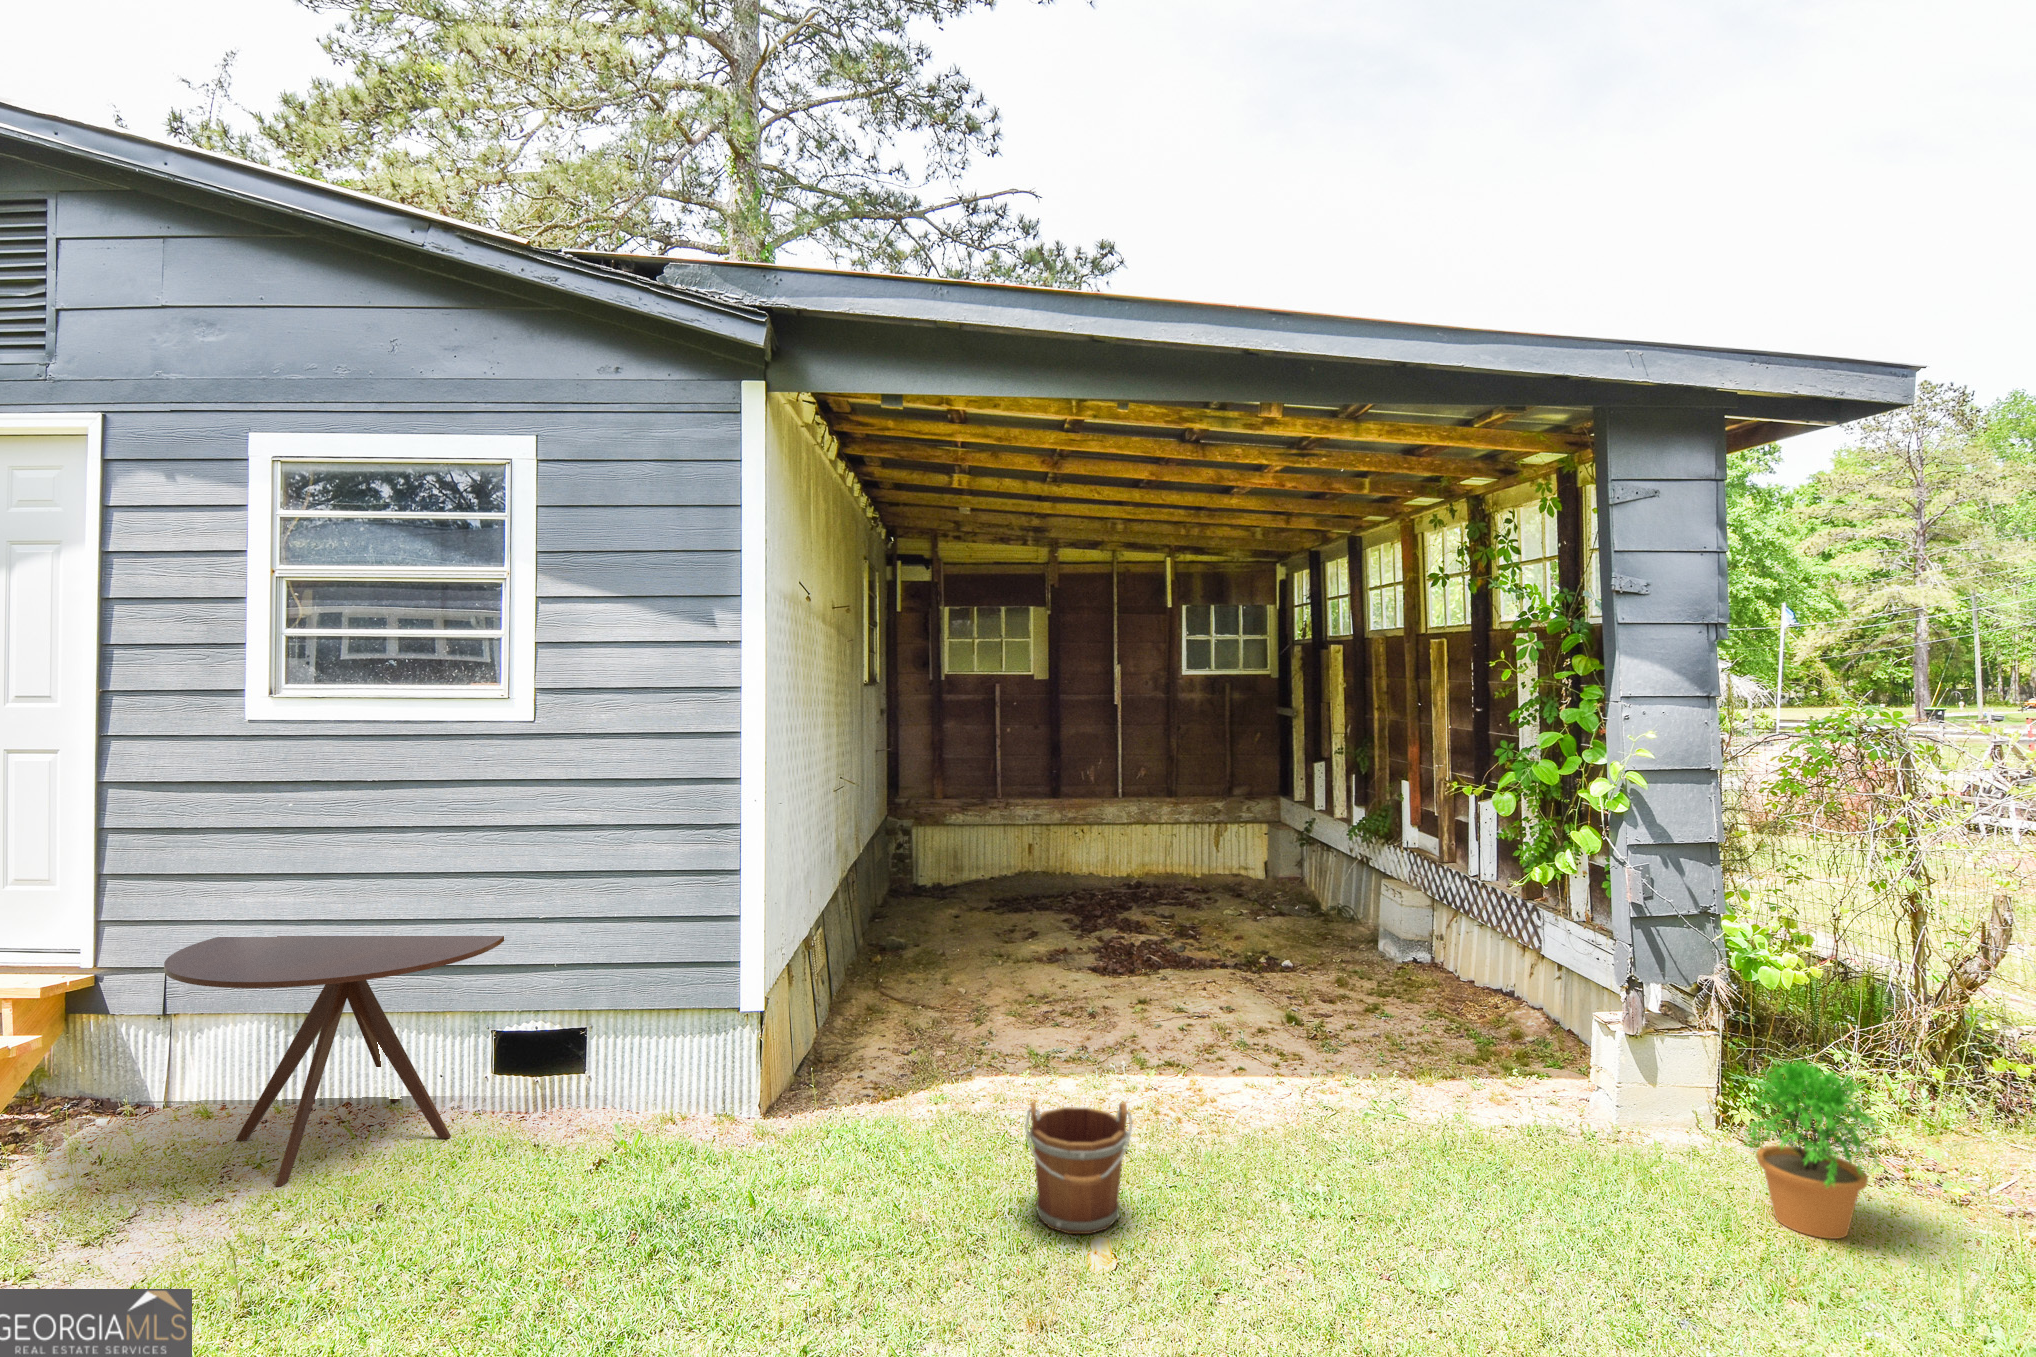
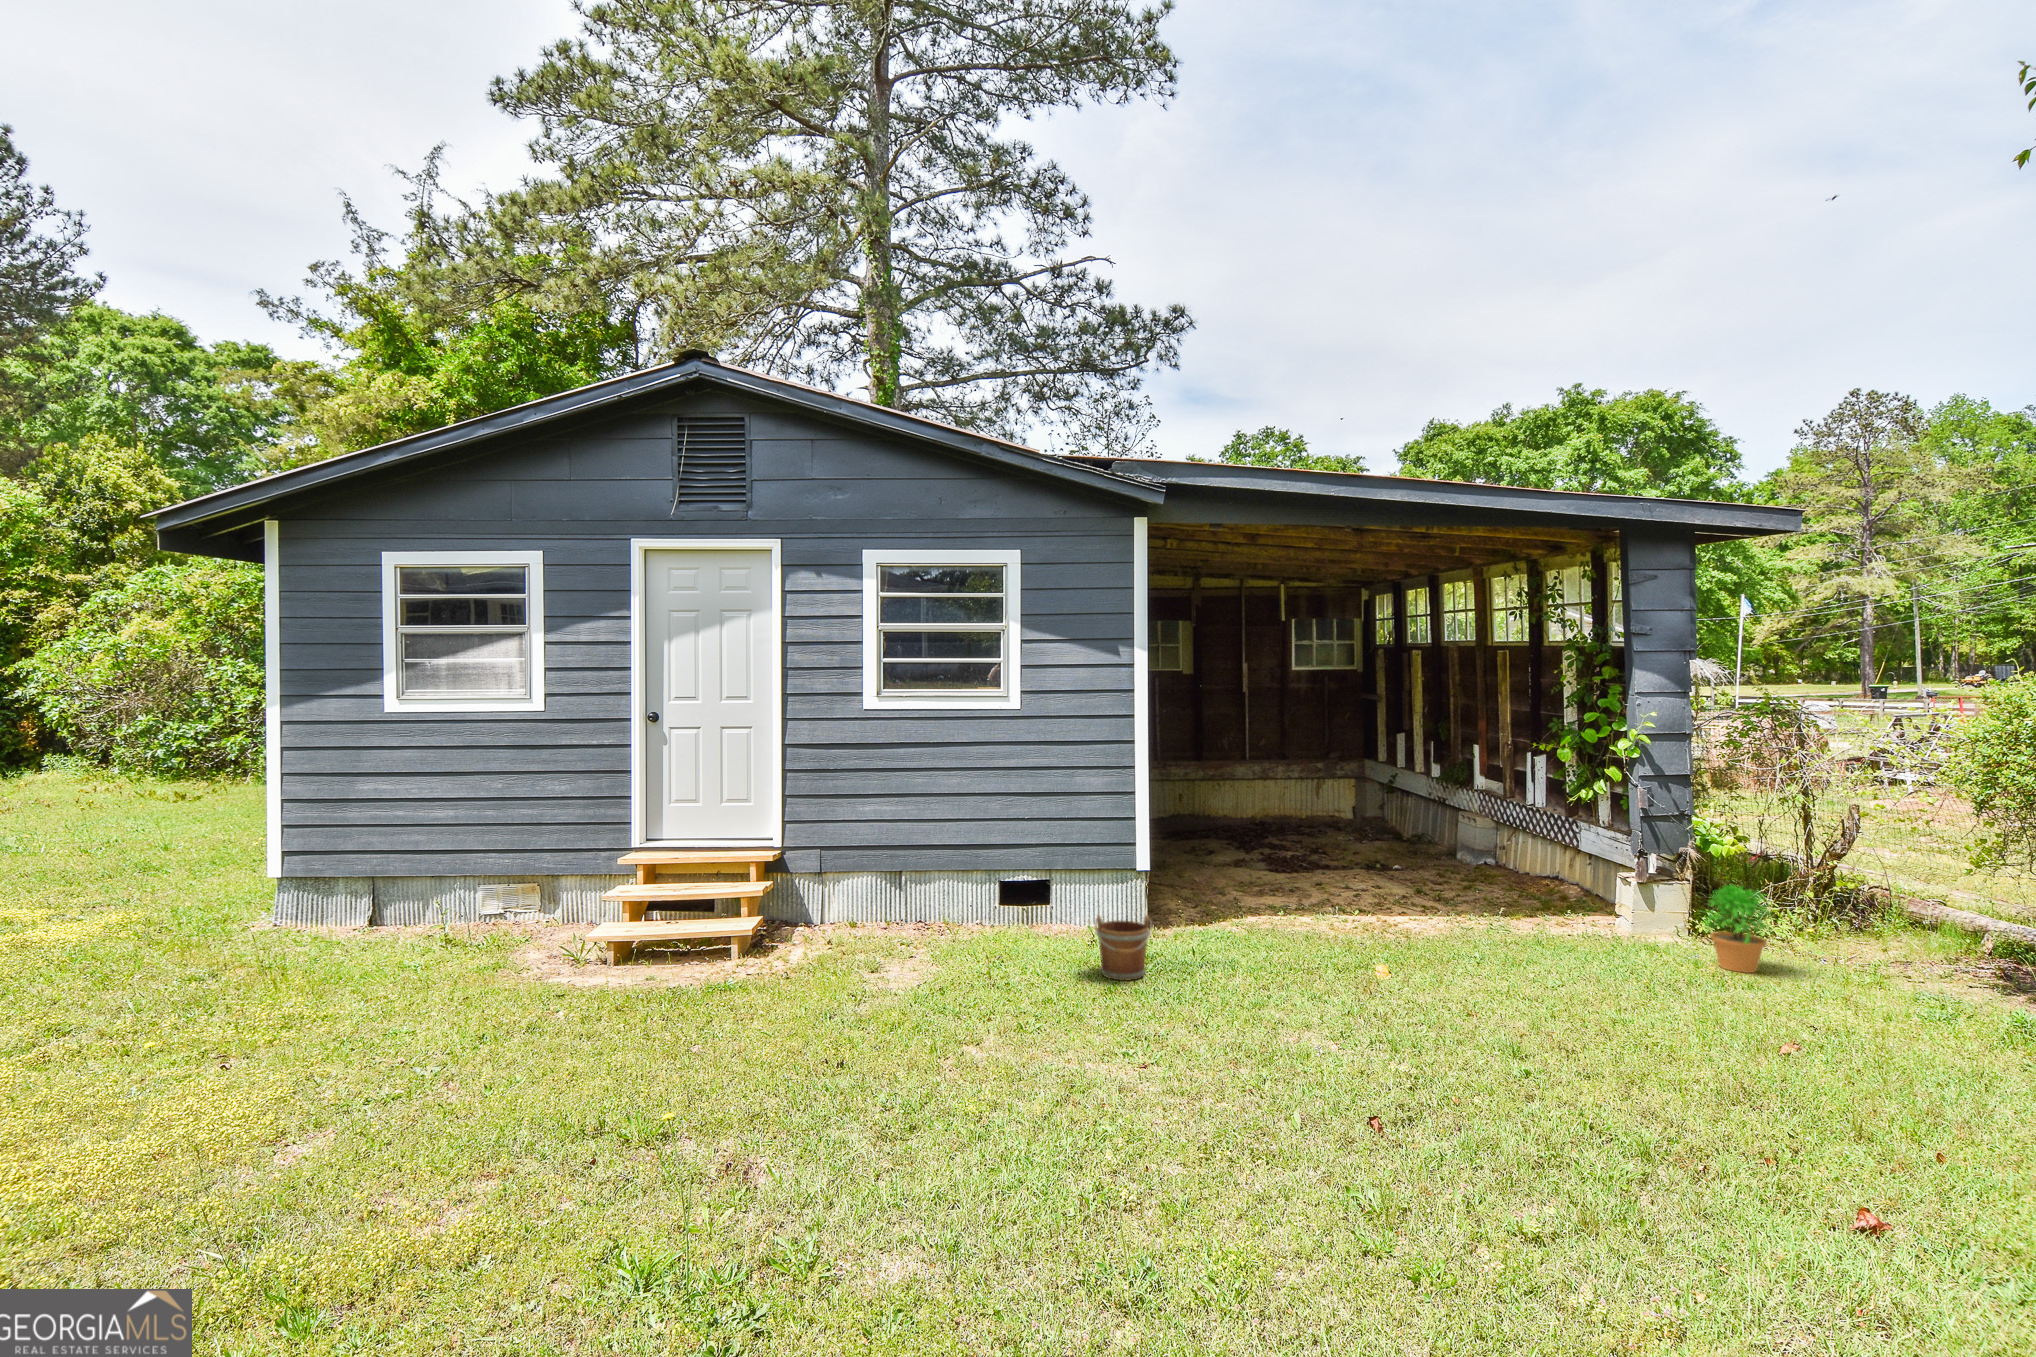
round table: present [164,936,504,1186] -> none [854,822,1013,957]
bucket: present [1025,1102,1132,1234] -> present [1095,915,1151,980]

